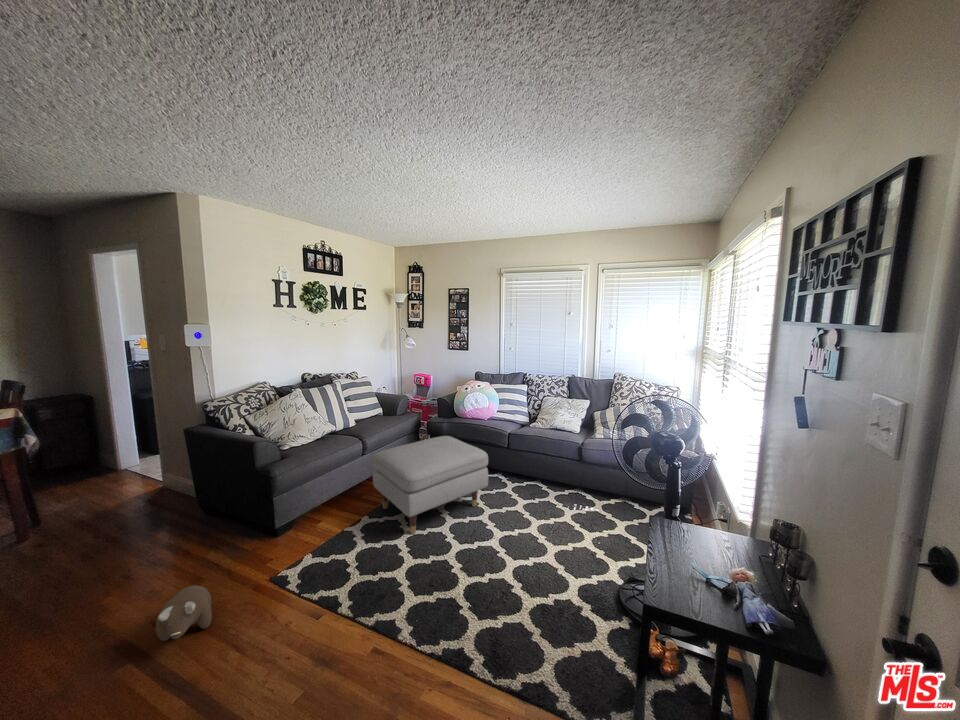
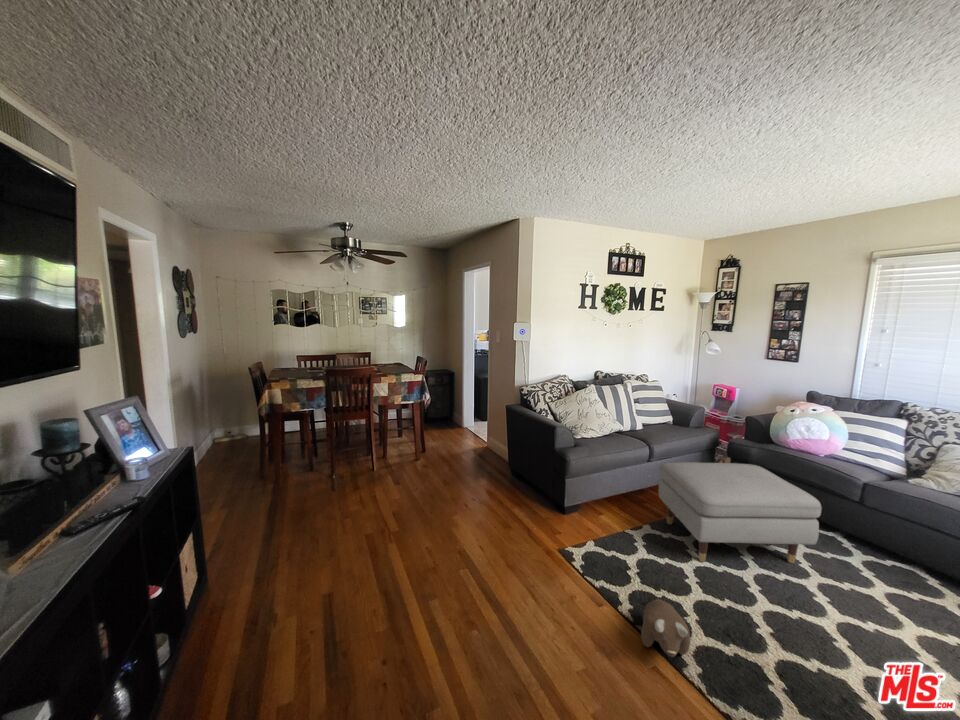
plush toy: present [156,585,212,641] -> present [641,599,690,657]

